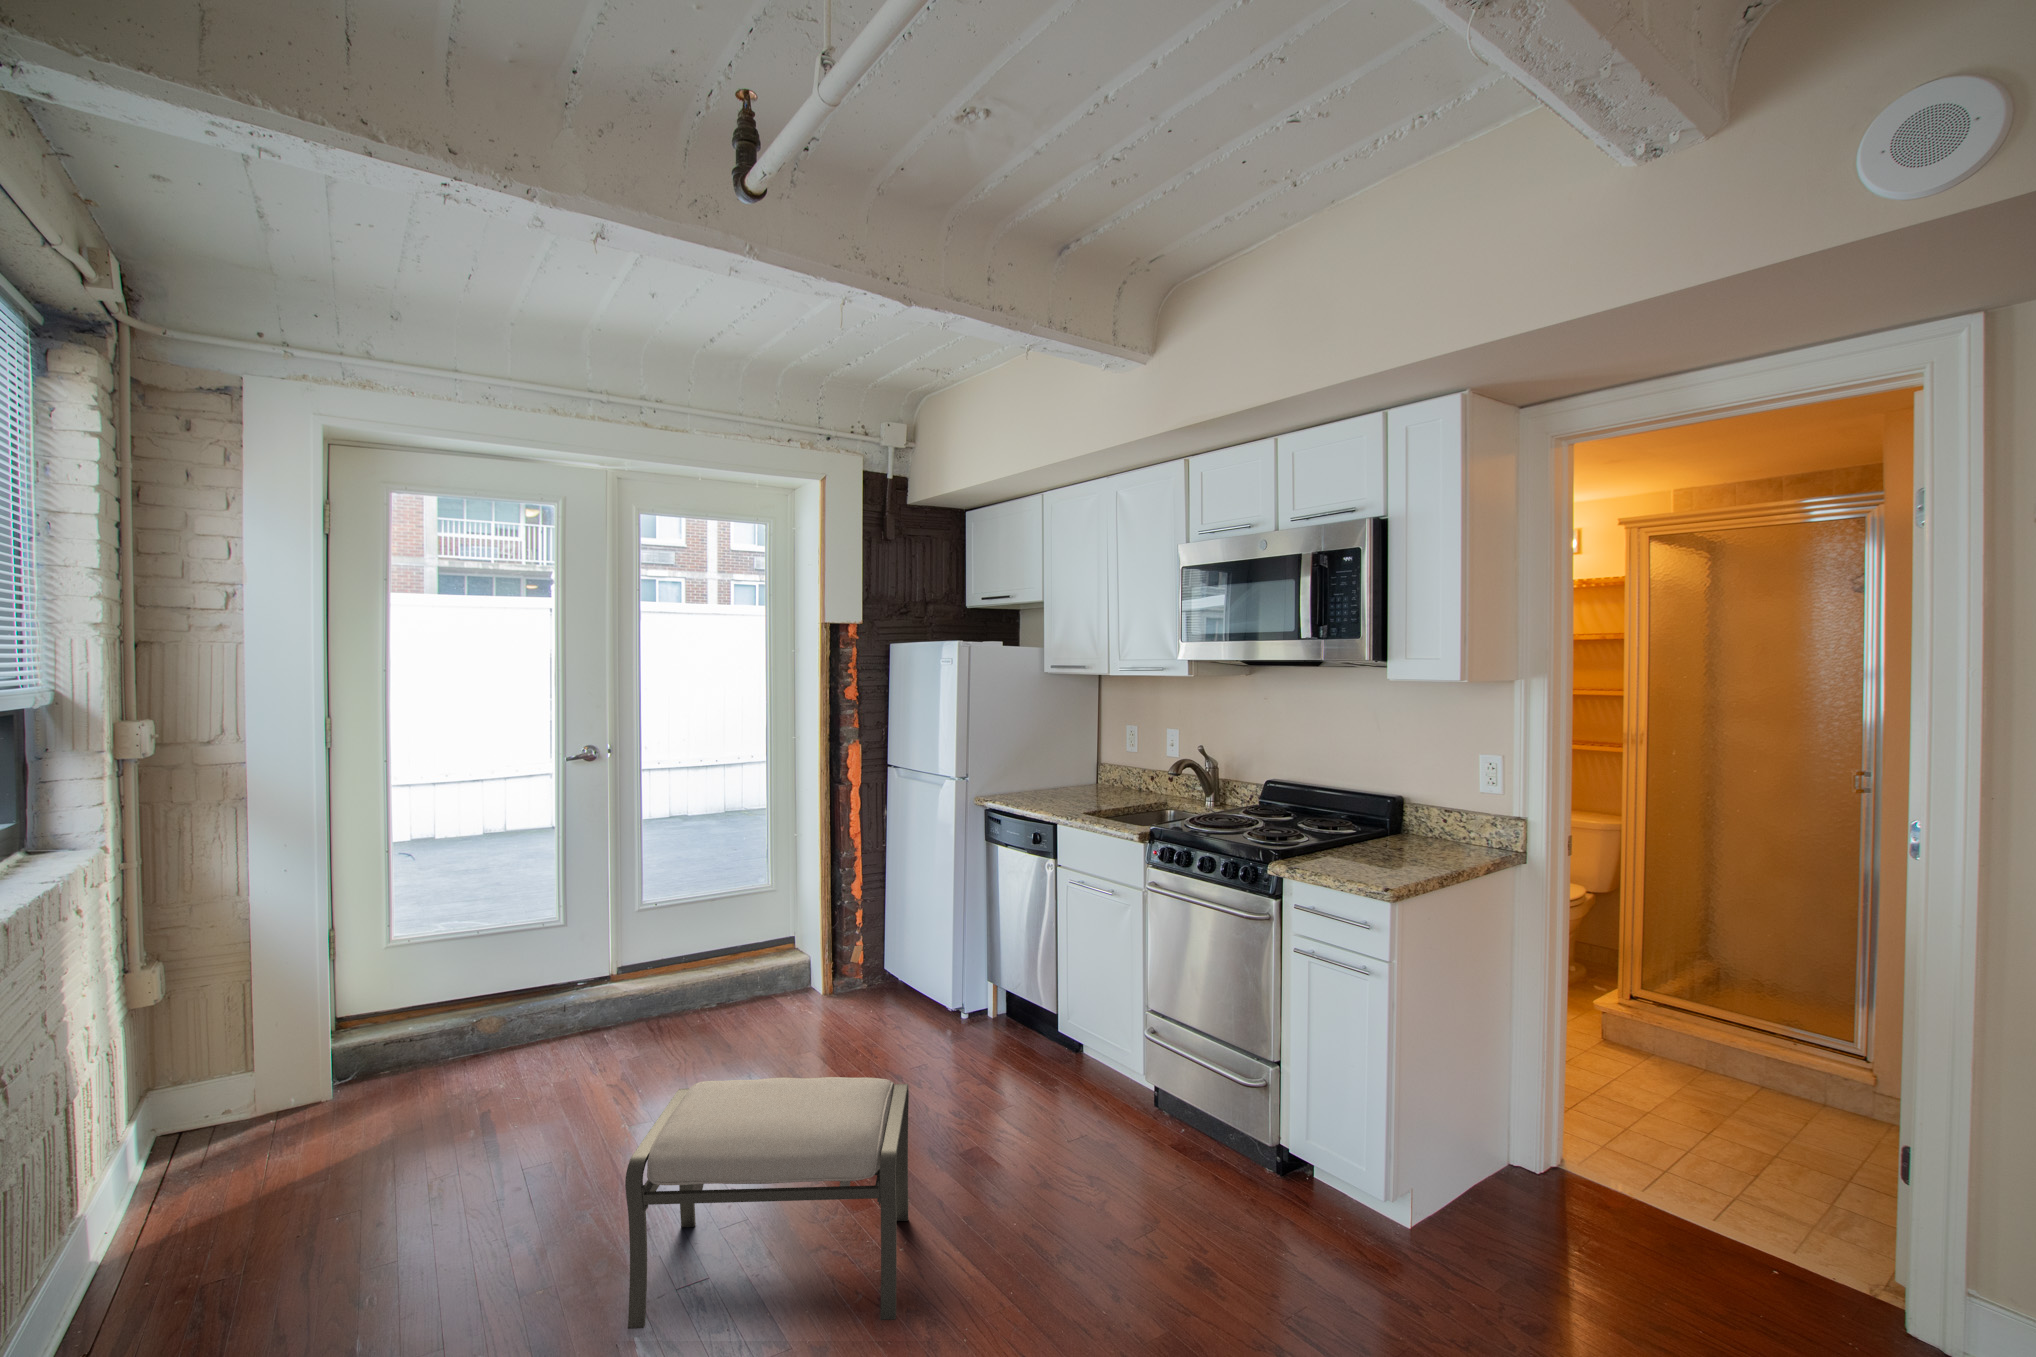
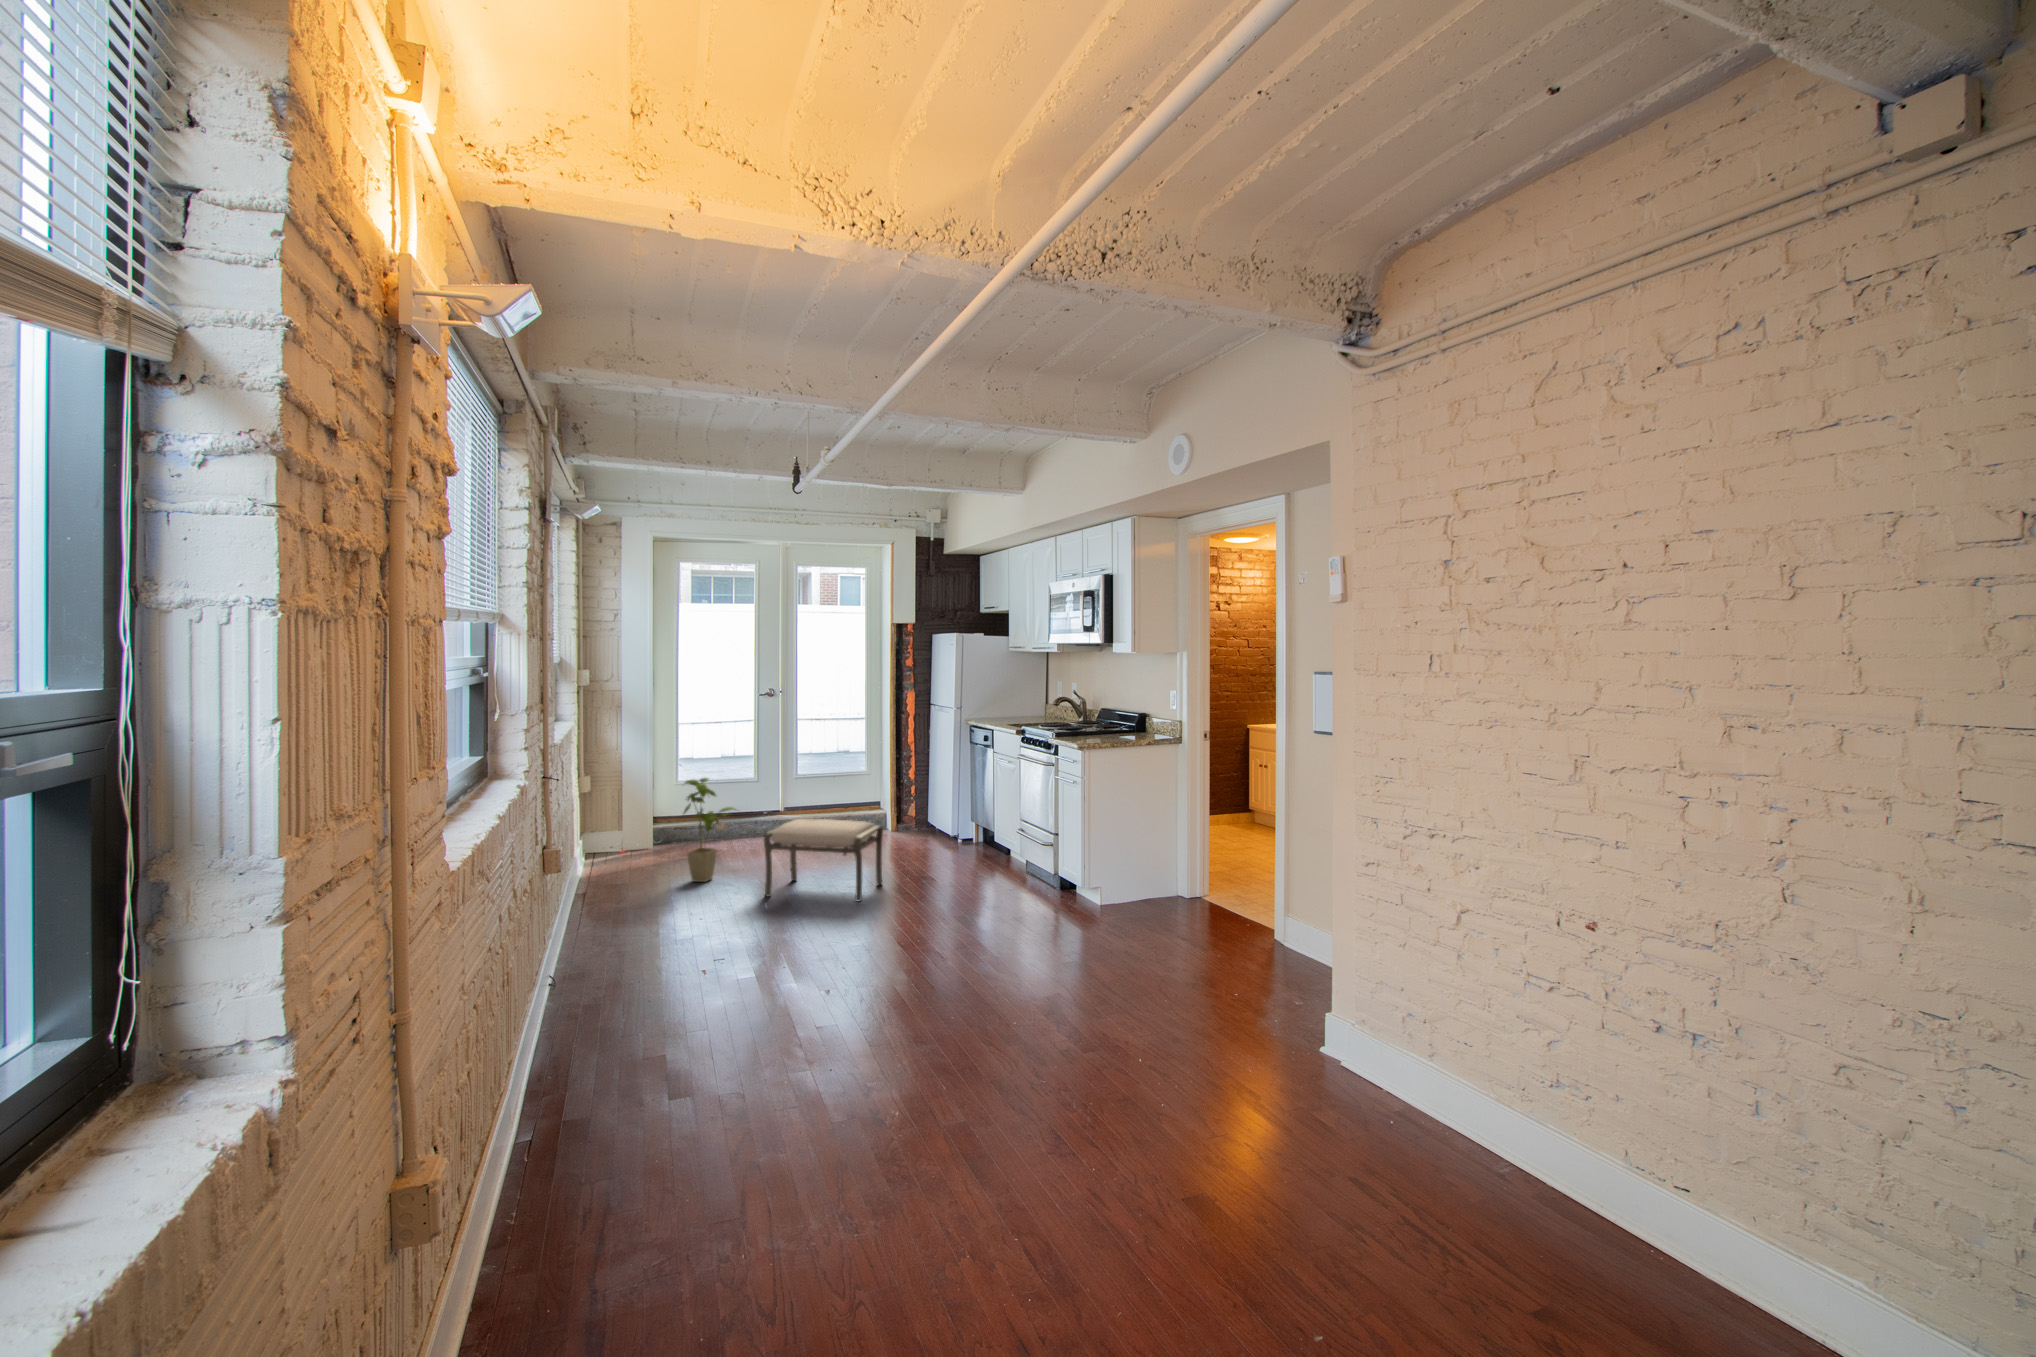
house plant: none [385,1001,549,1270] -> present [684,778,739,882]

